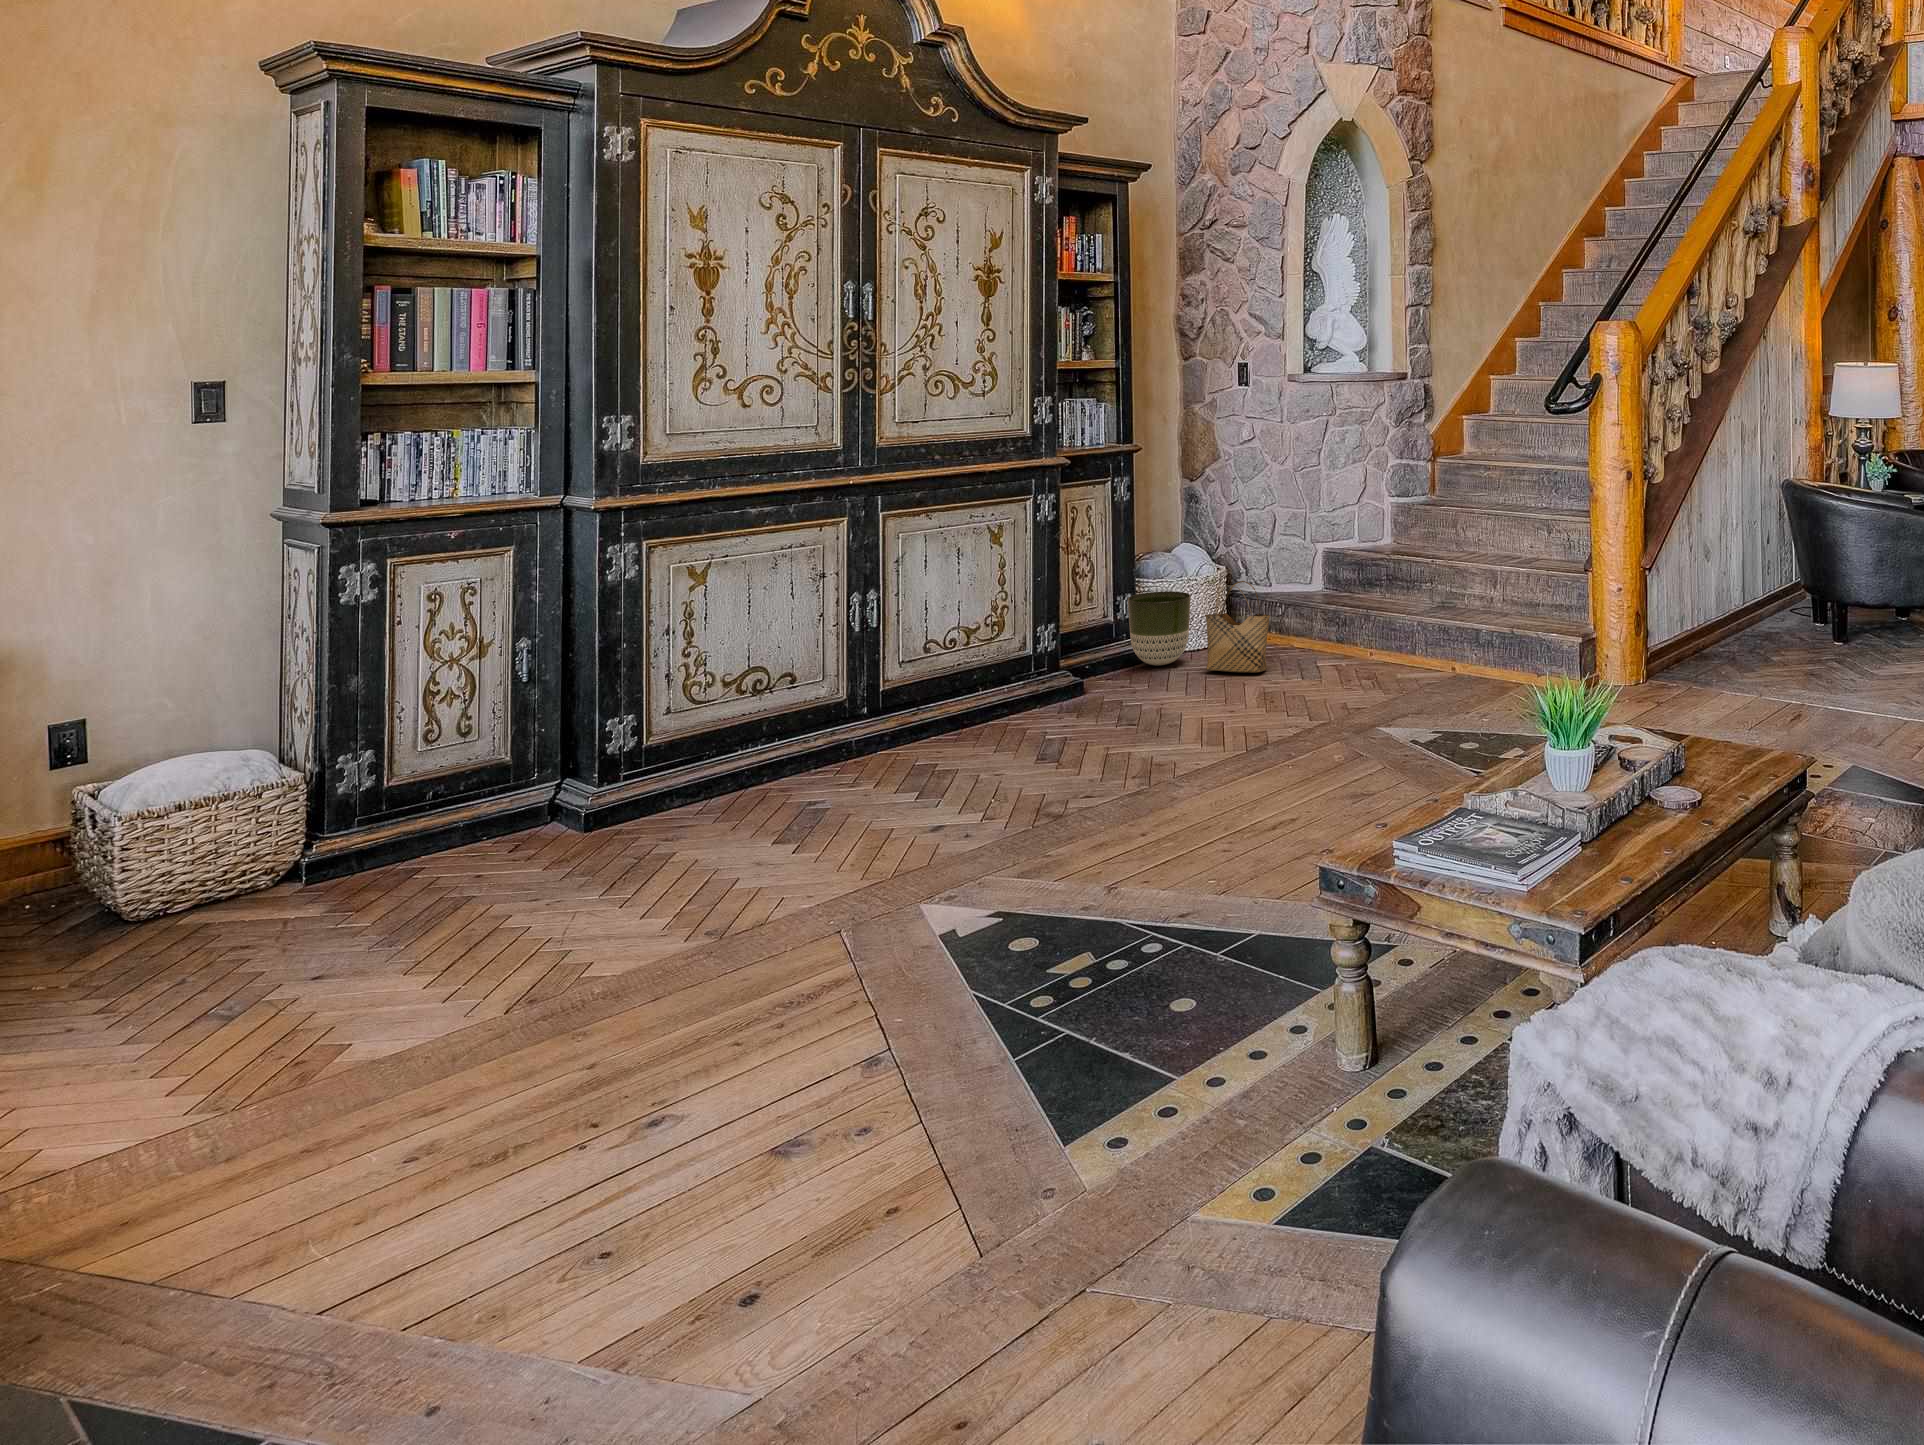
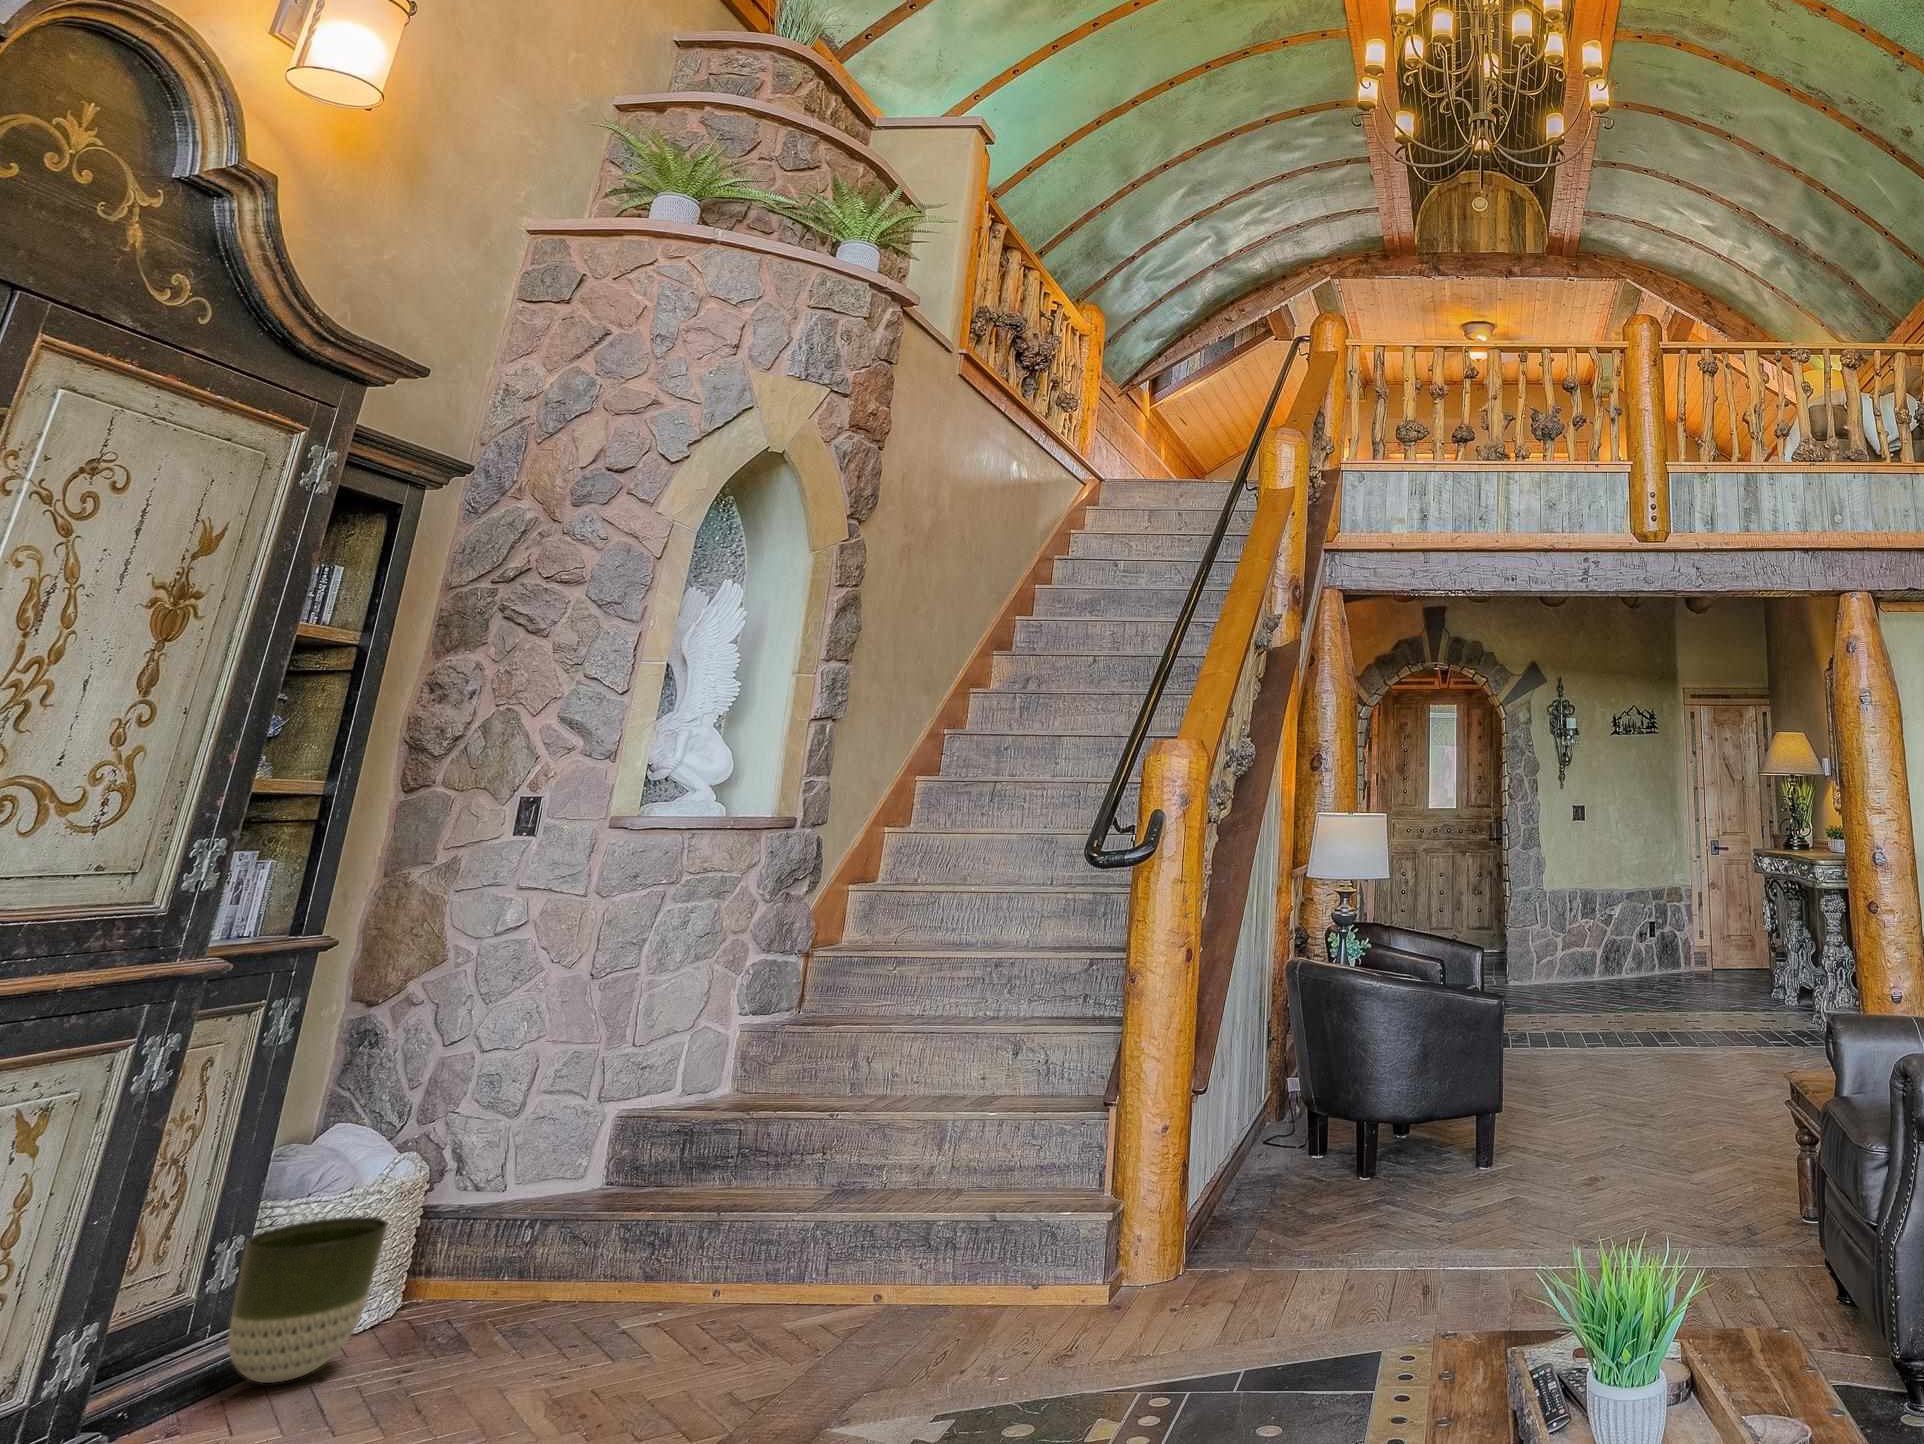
woven basket: present [1205,581,1270,673] -> none [409,1179,565,1374]

